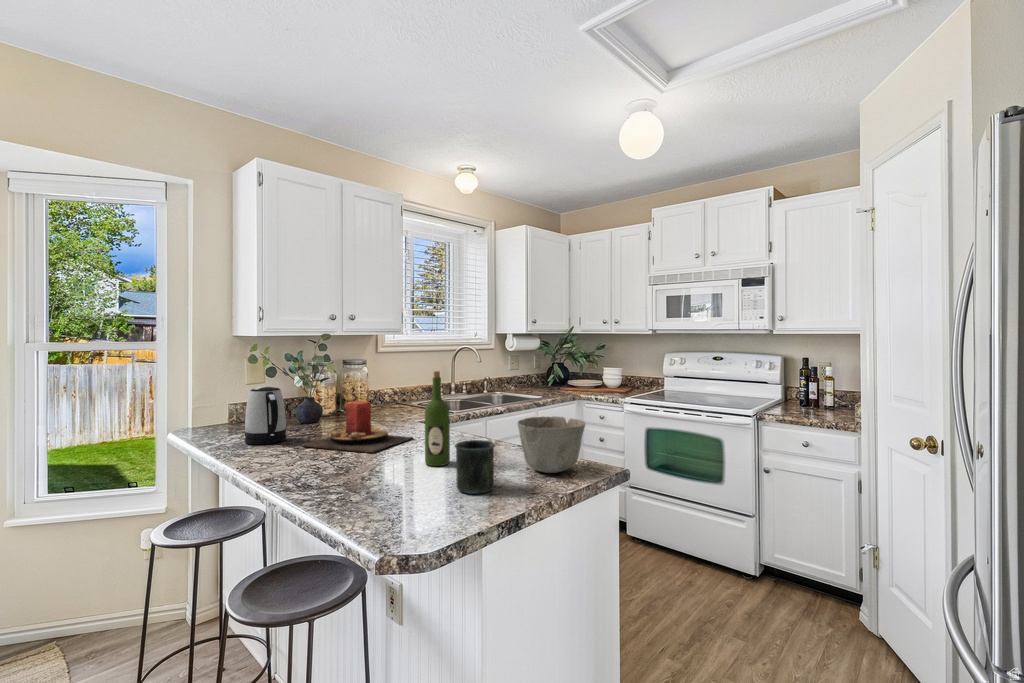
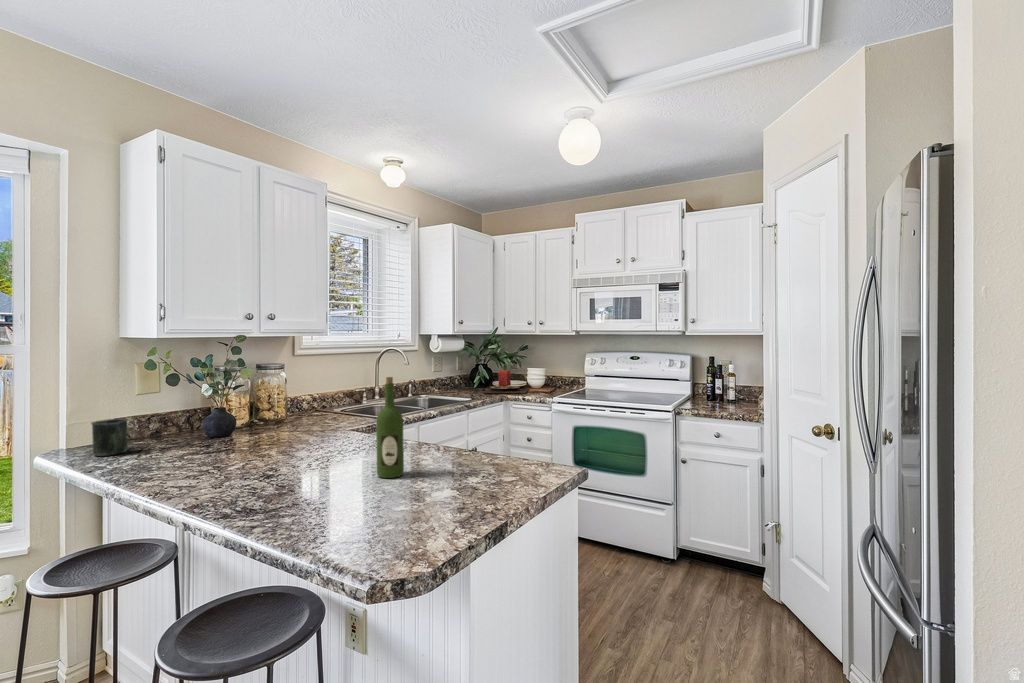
kettle: present [245,386,286,445] -> none [148,397,200,465]
candle: present [302,401,413,453] -> present [482,370,529,394]
ceramic bowl: present [517,416,586,473] -> none [478,421,547,478]
mug: present [455,440,495,494] -> present [91,419,128,456]

